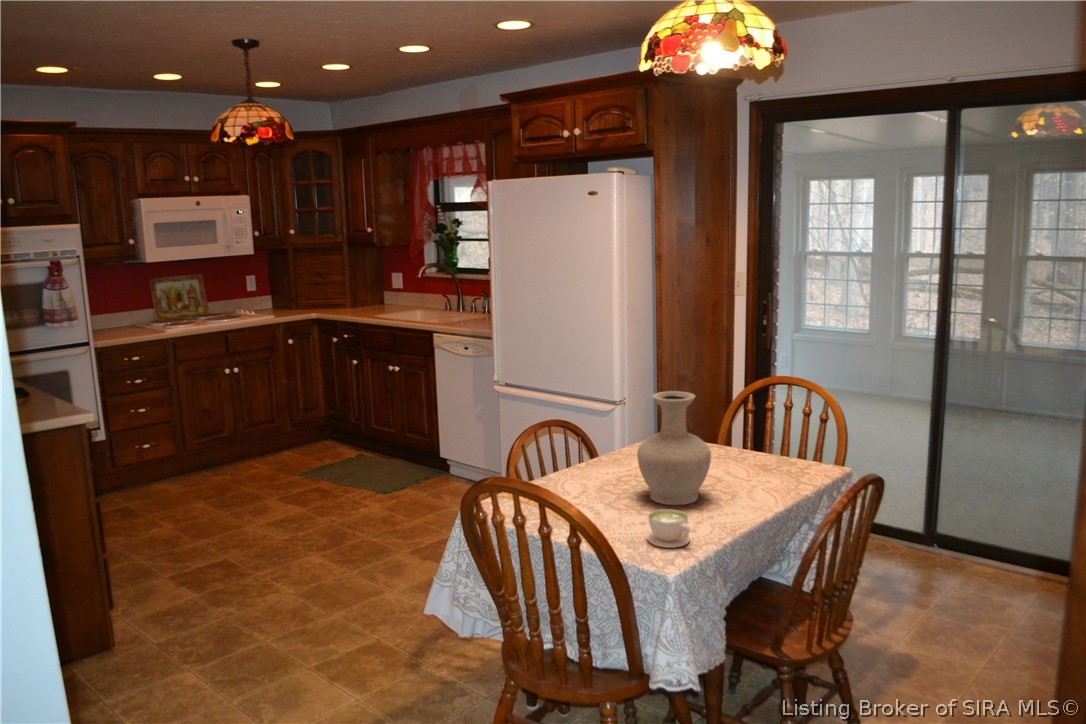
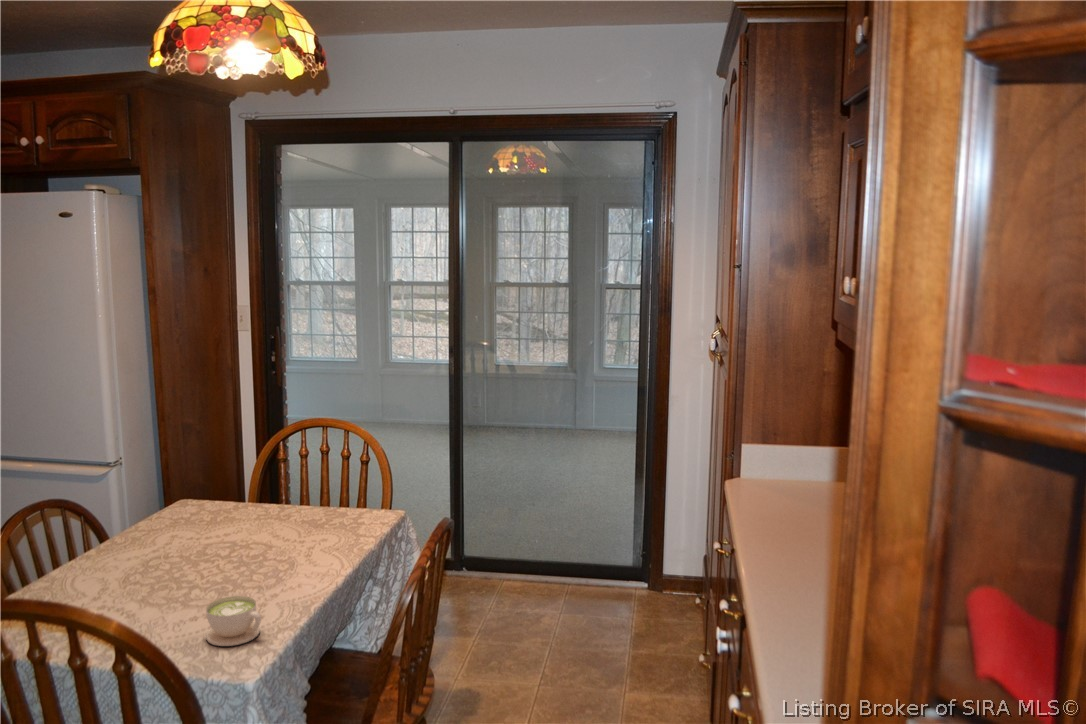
vase: present [637,391,711,505] -> none [173,450,266,589]

